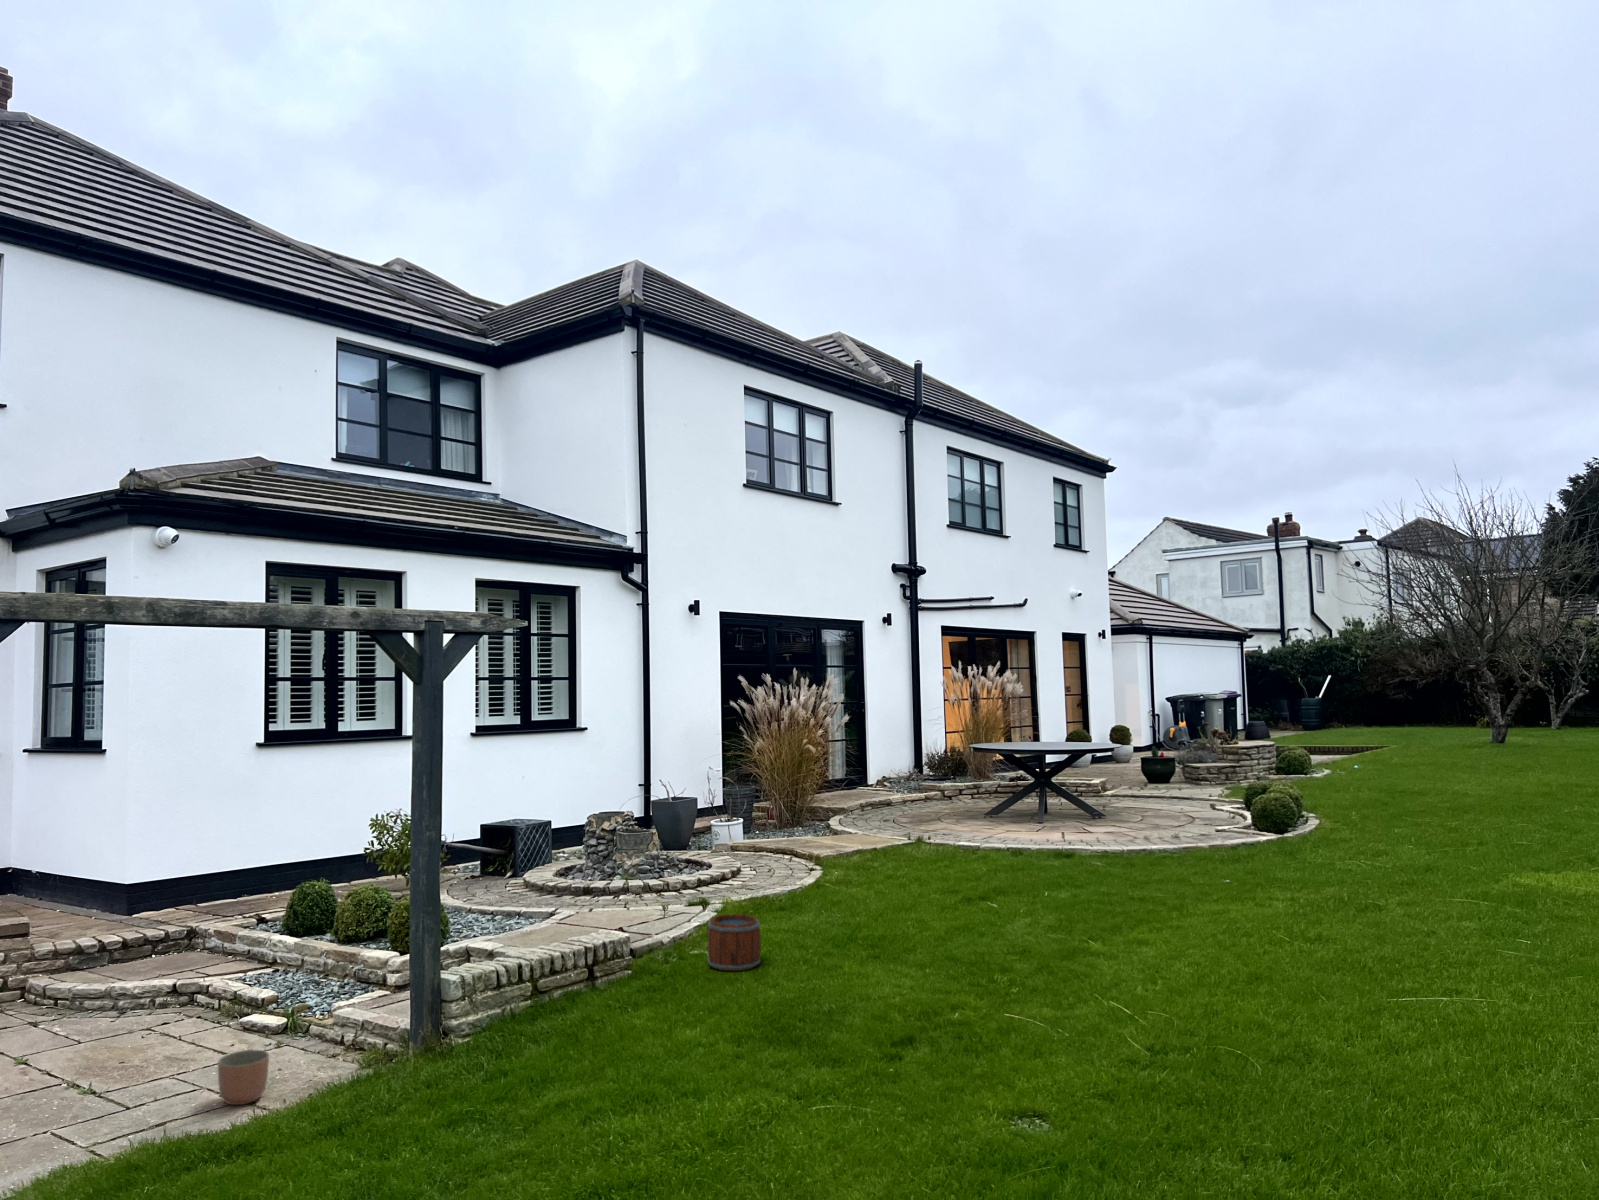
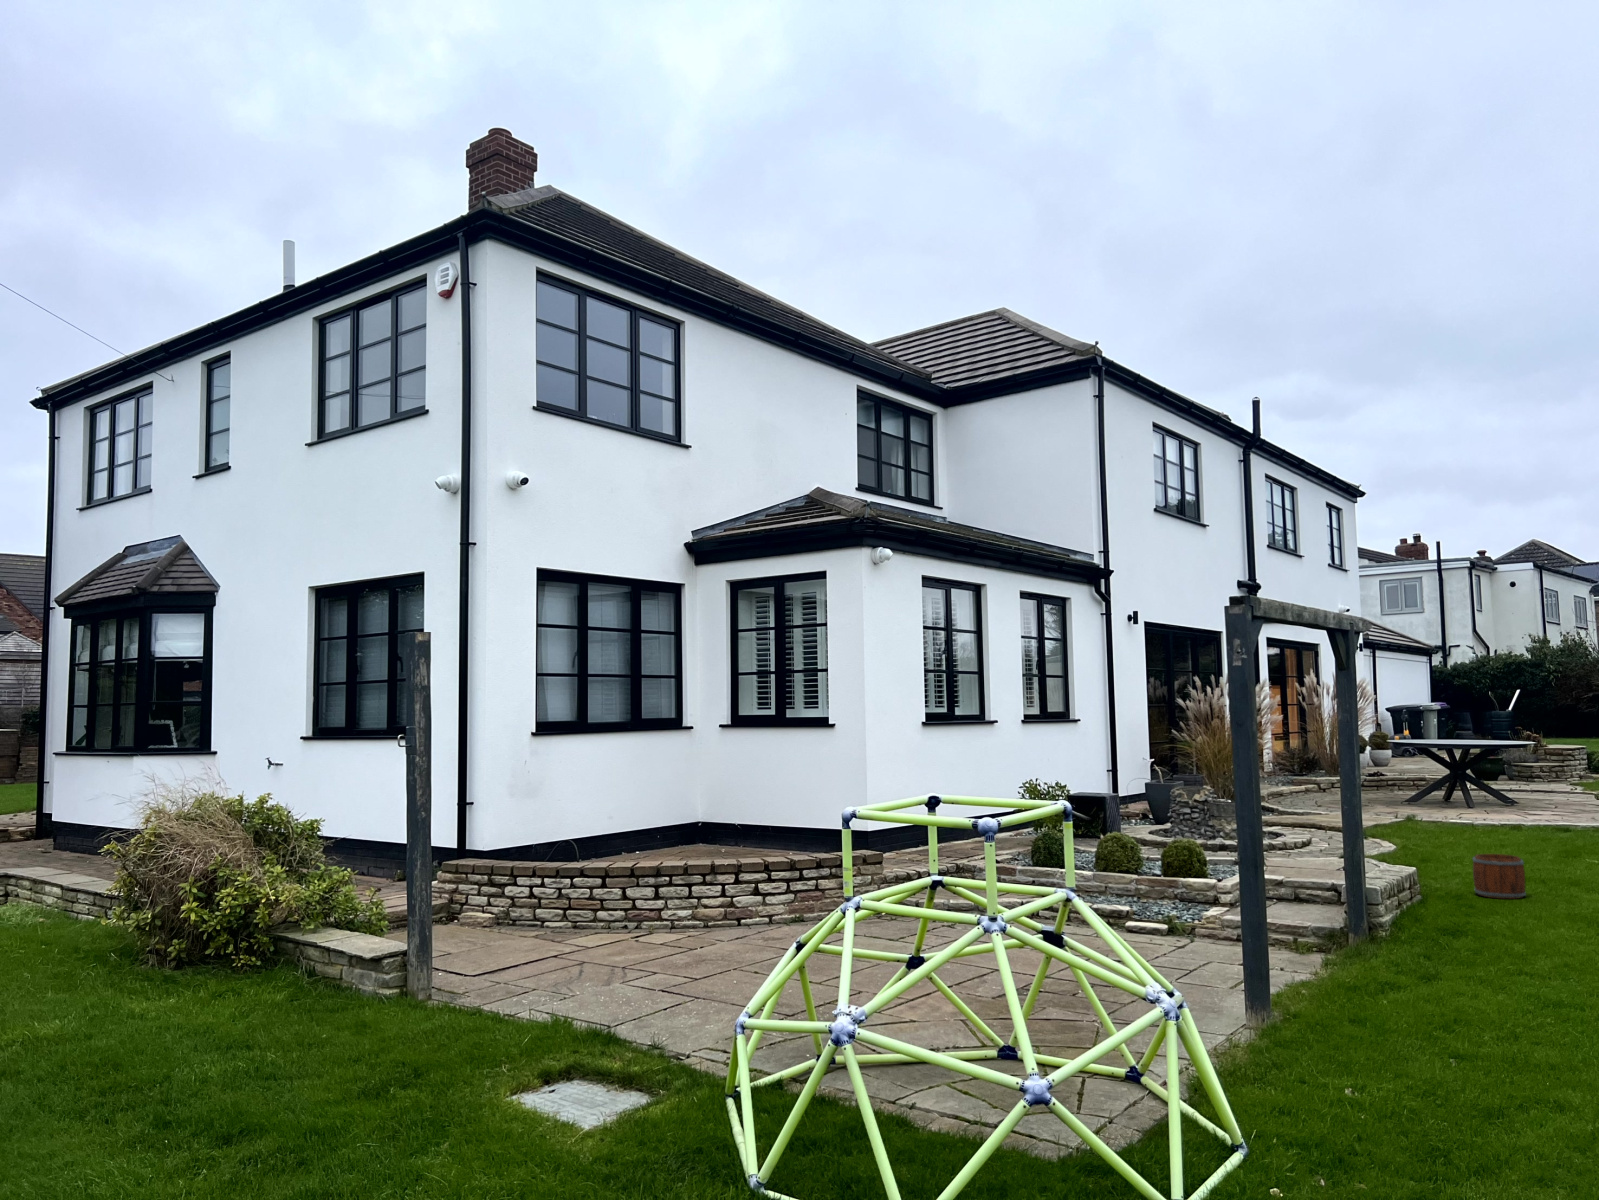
planter: present [218,1050,269,1105] -> none [1335,933,1375,972]

